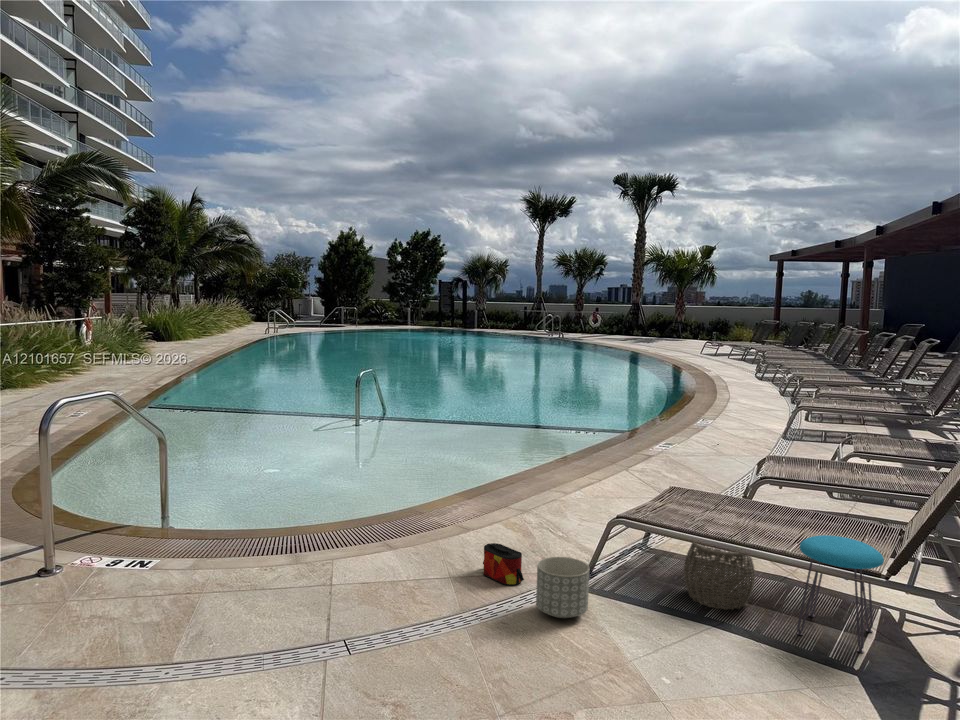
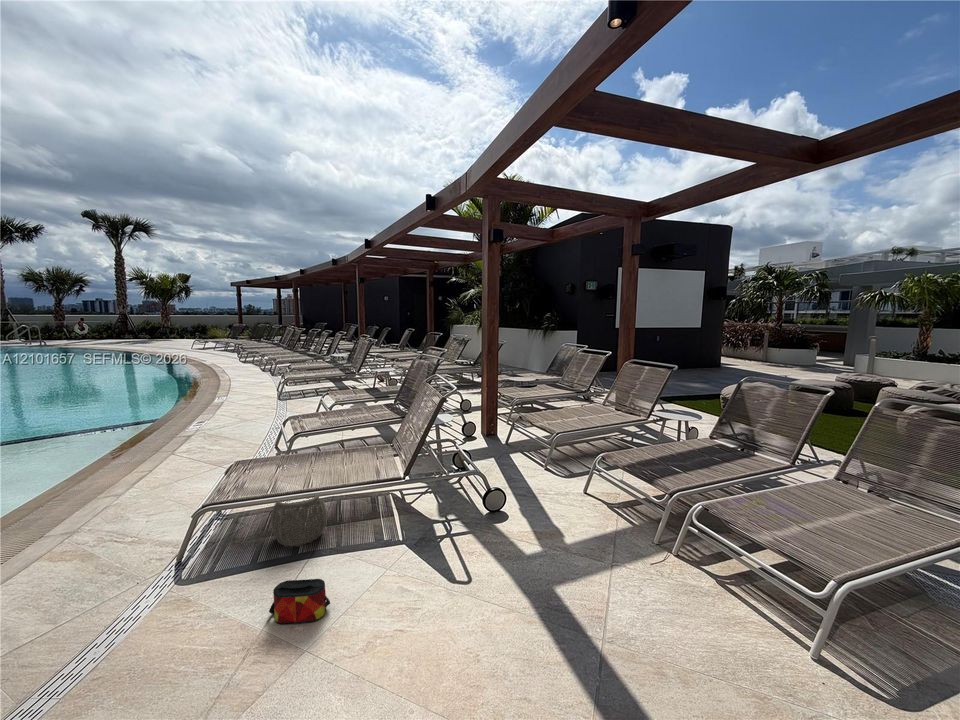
stool: present [797,535,884,653] -> none [356,463,406,537]
bag: present [483,543,524,586] -> present [269,579,330,624]
planter: present [536,557,589,619] -> none [130,564,198,636]

